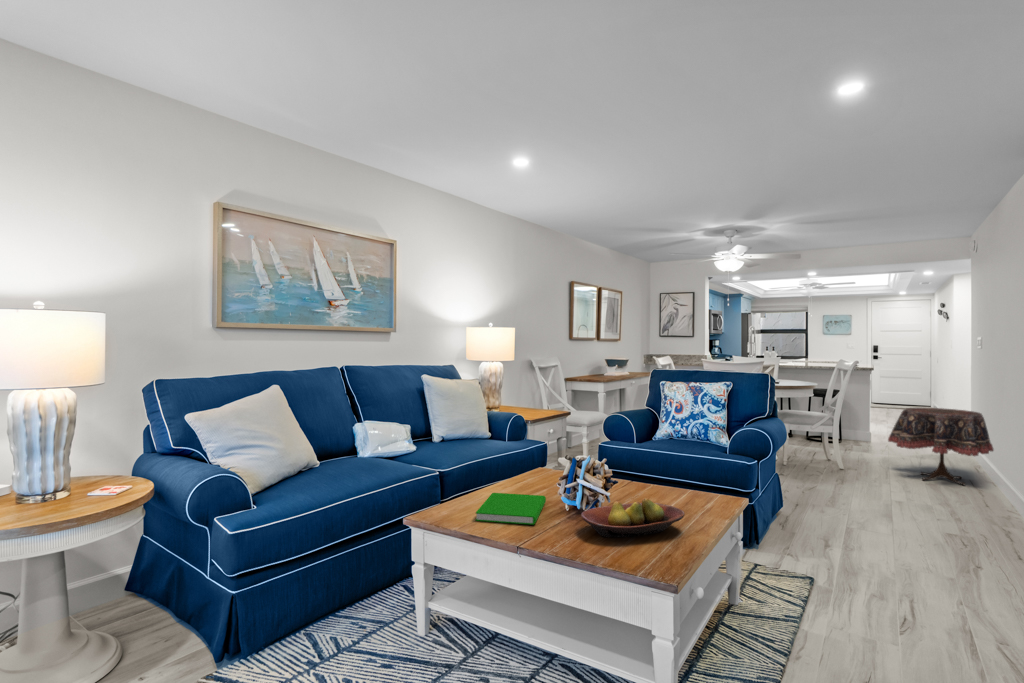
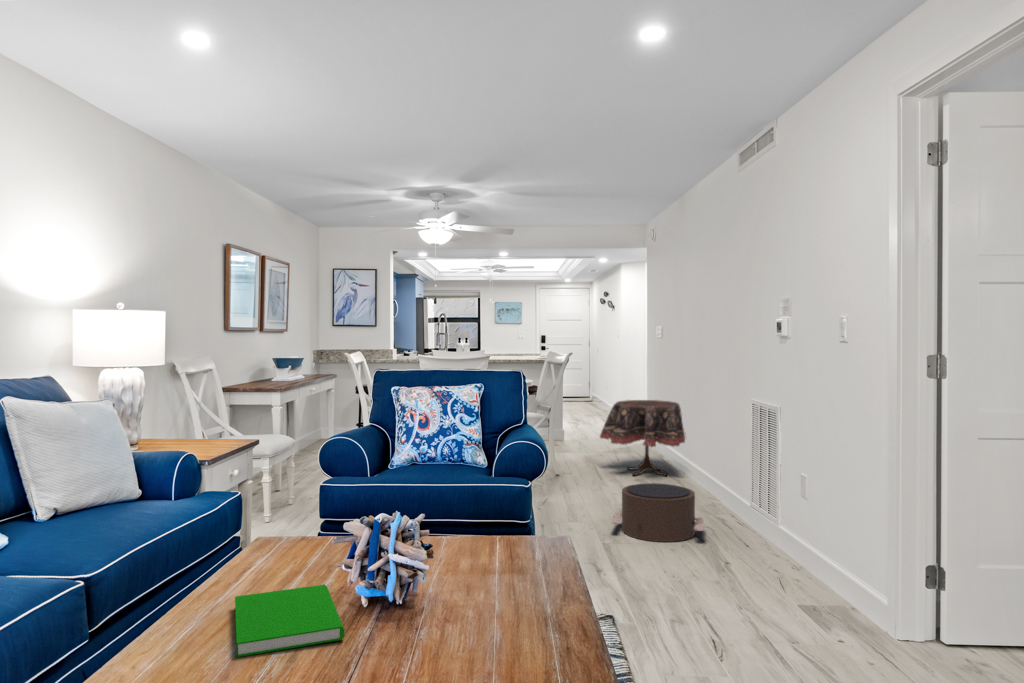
pouf: none [859,483,969,541] -> present [611,483,704,542]
fruit bowl: present [581,498,685,537] -> none [415,563,545,633]

